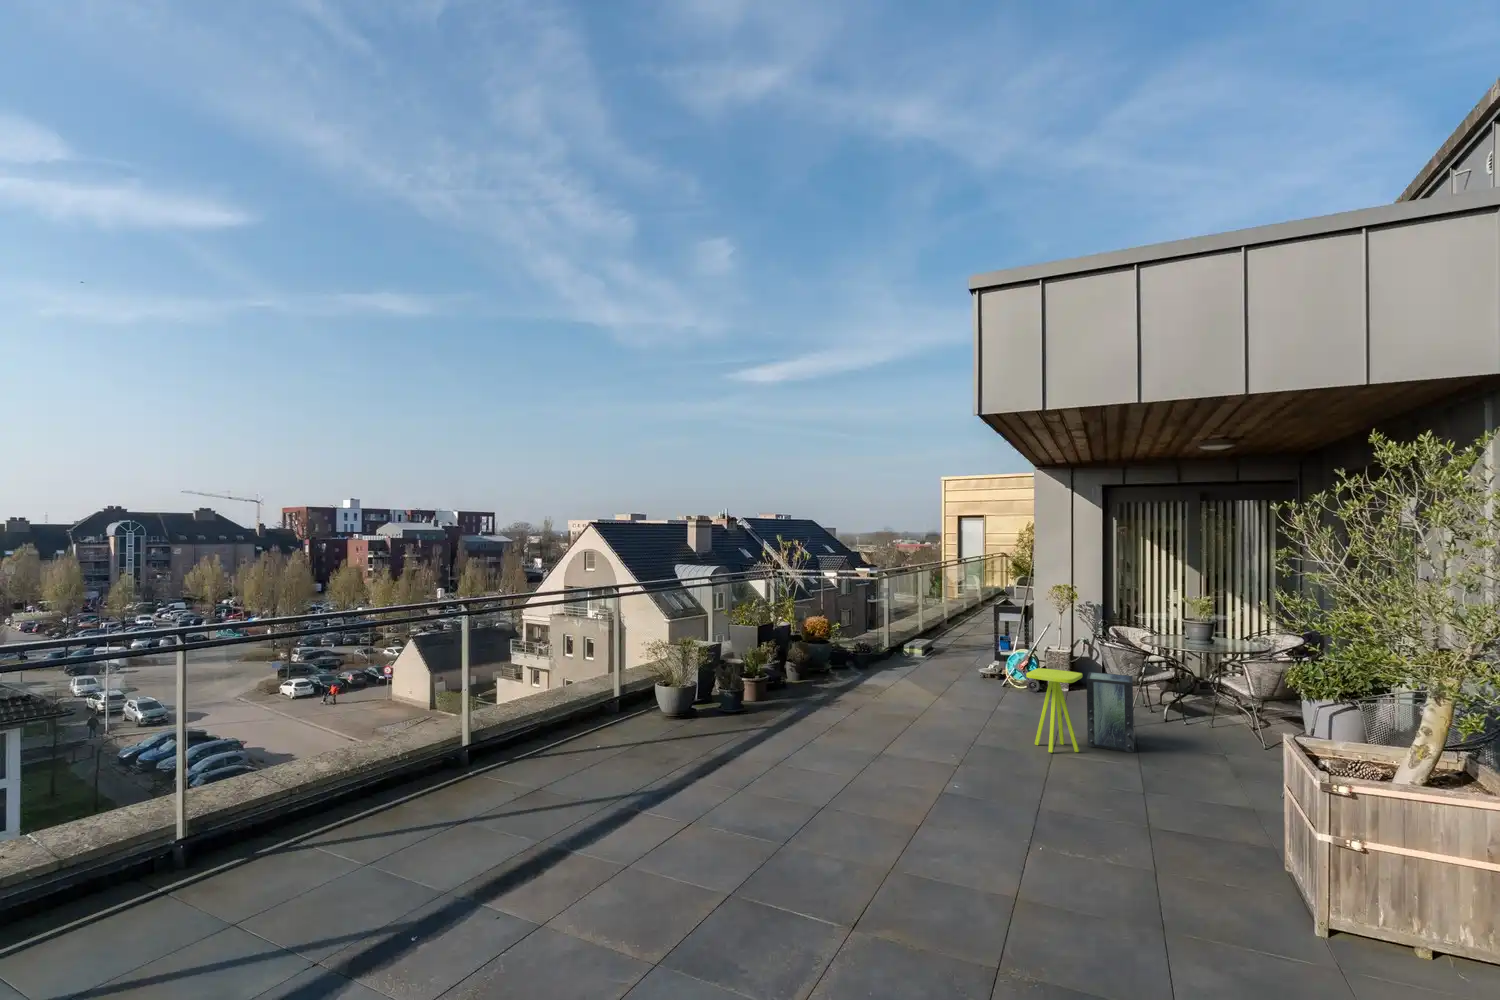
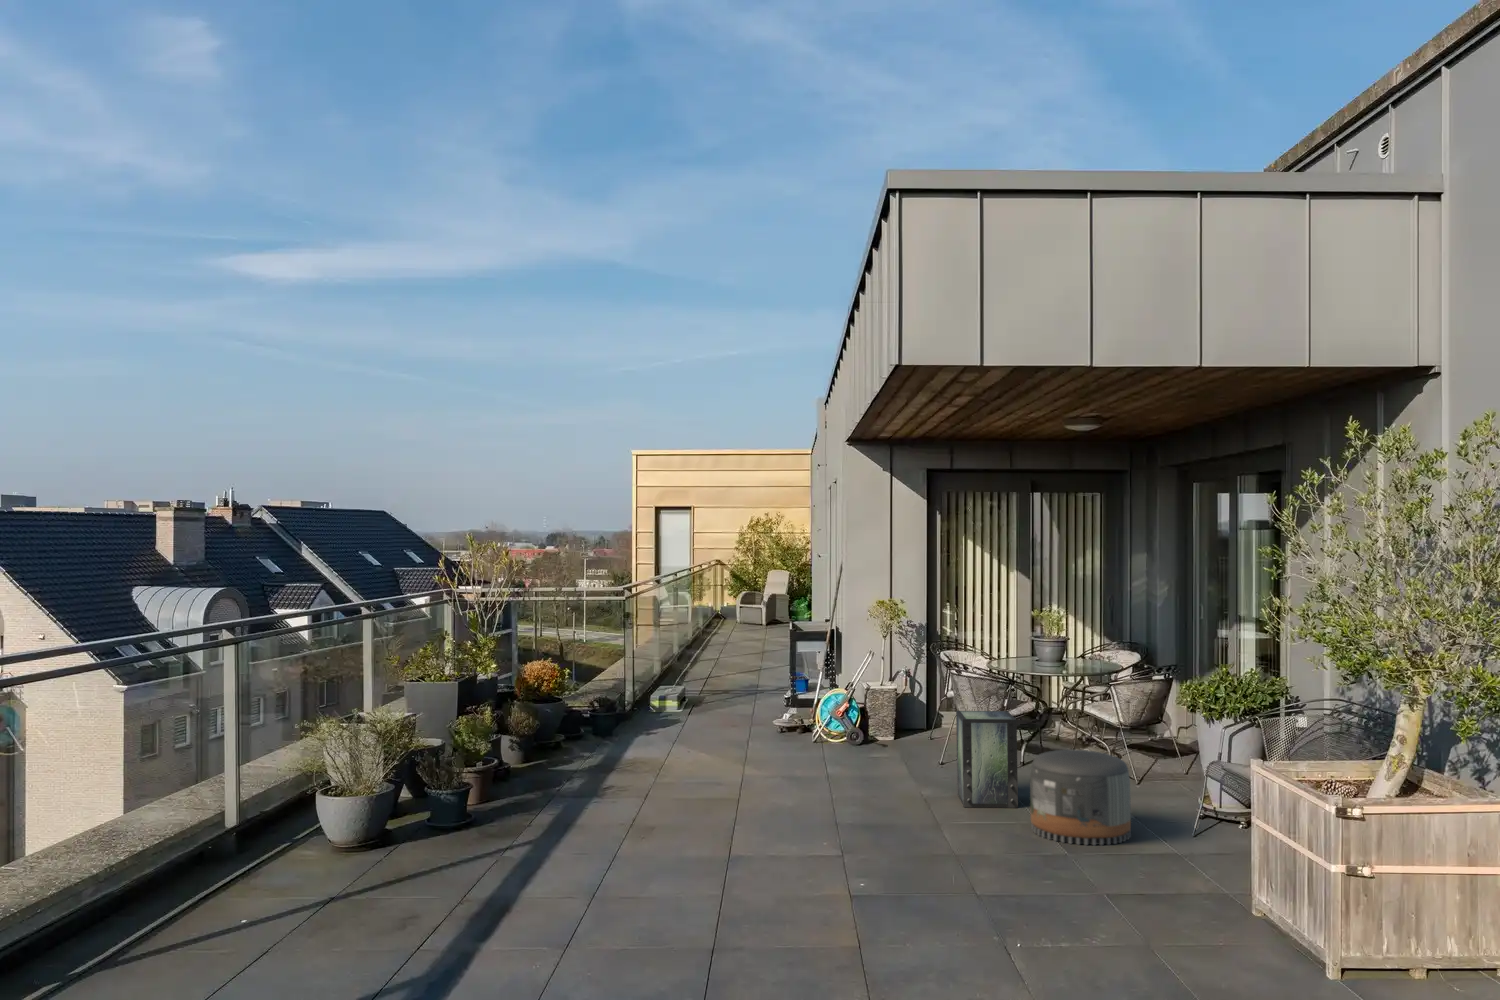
side table: present [1026,668,1083,753] -> none [898,711,961,820]
pouf: none [1131,710,1222,792] -> present [1030,750,1131,845]

